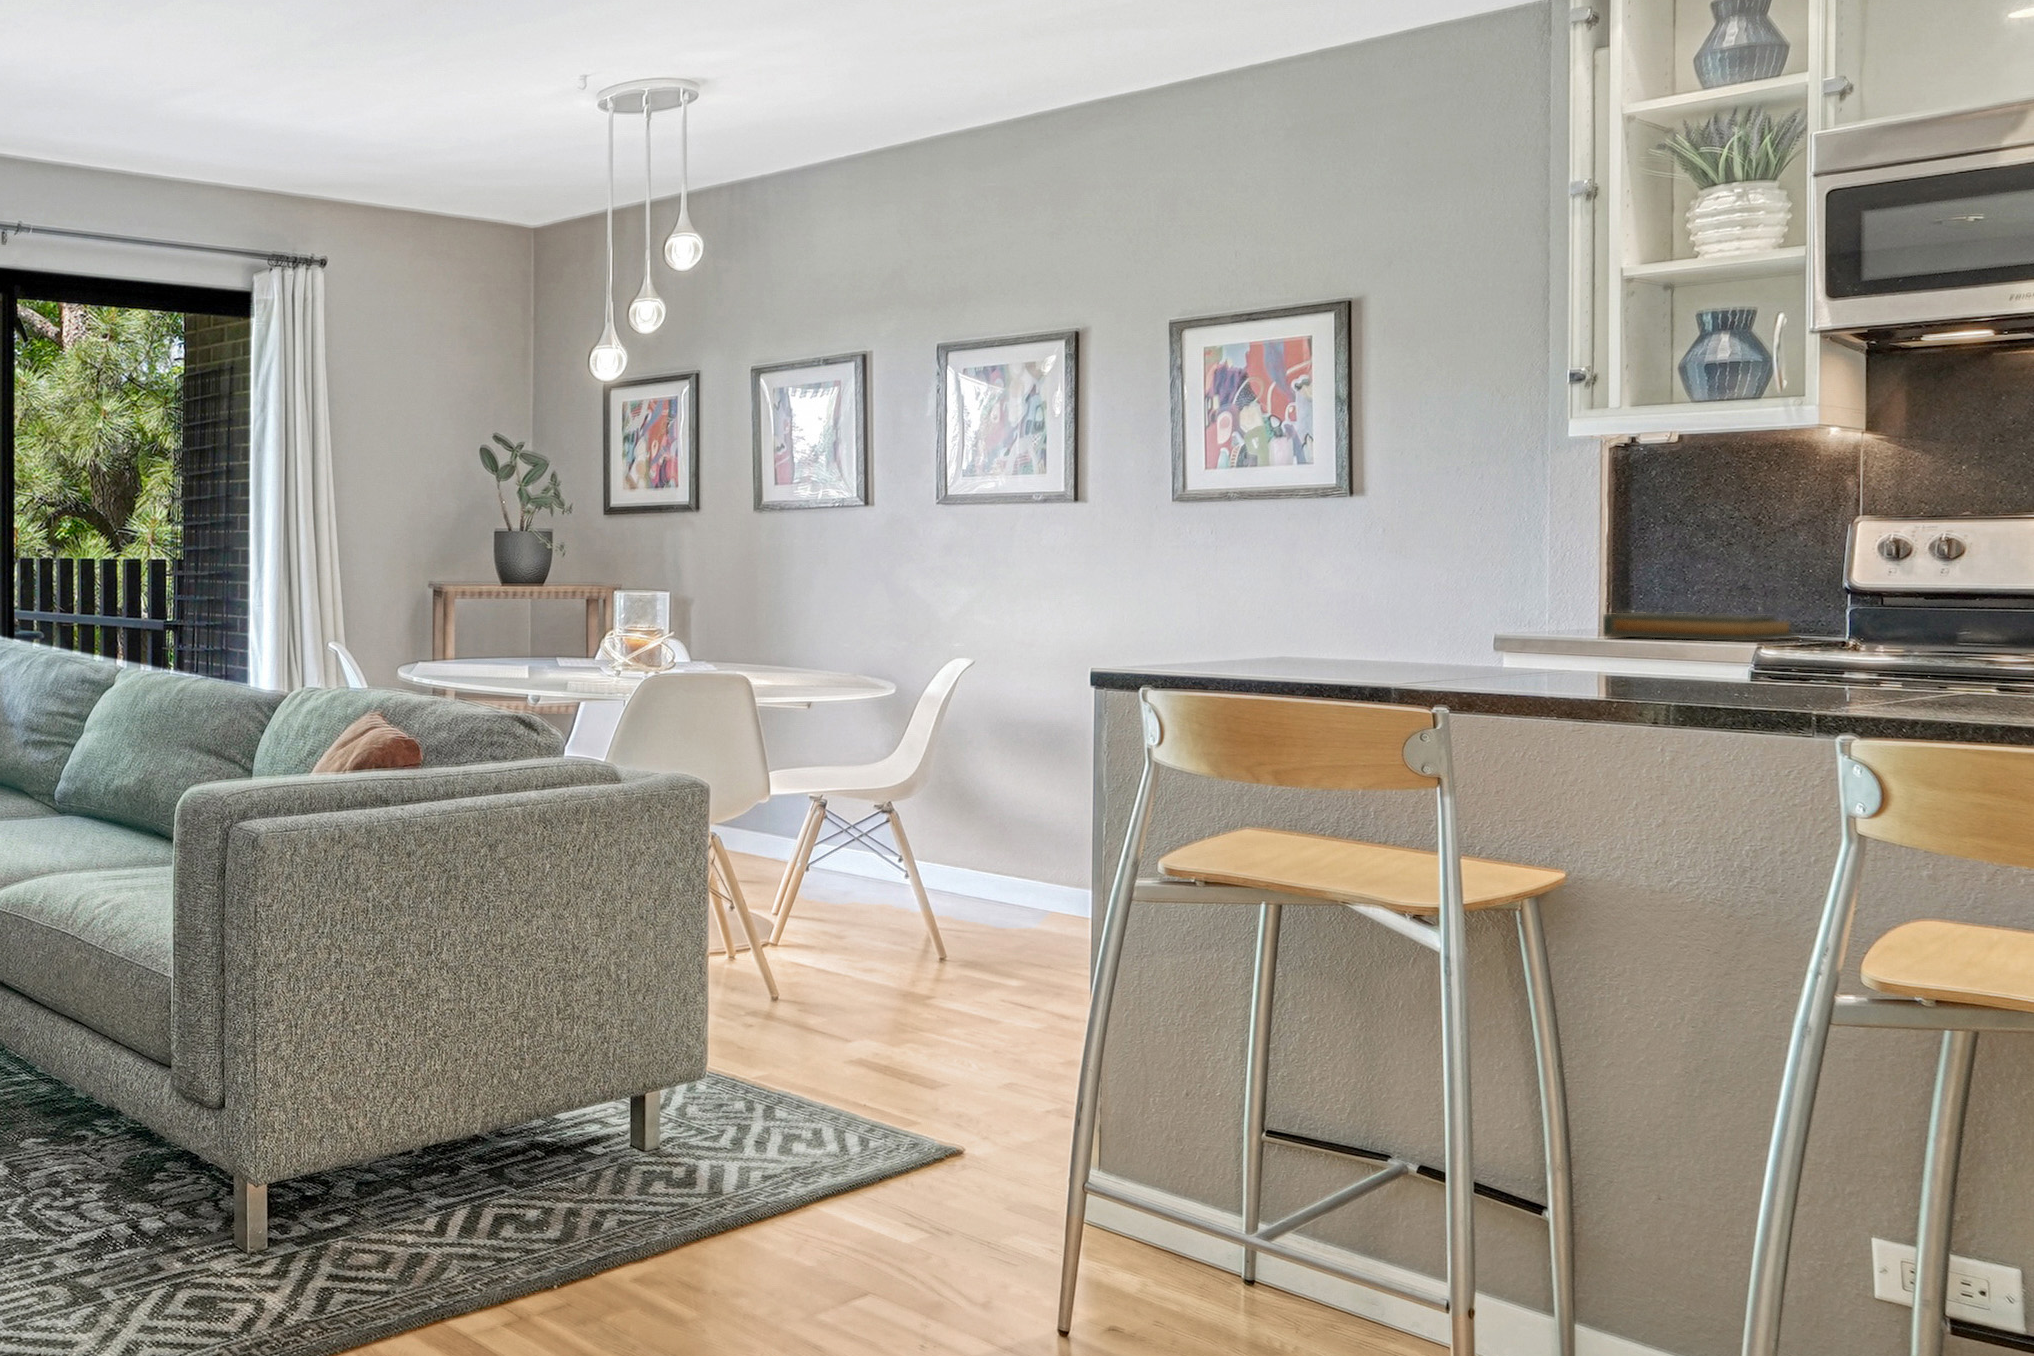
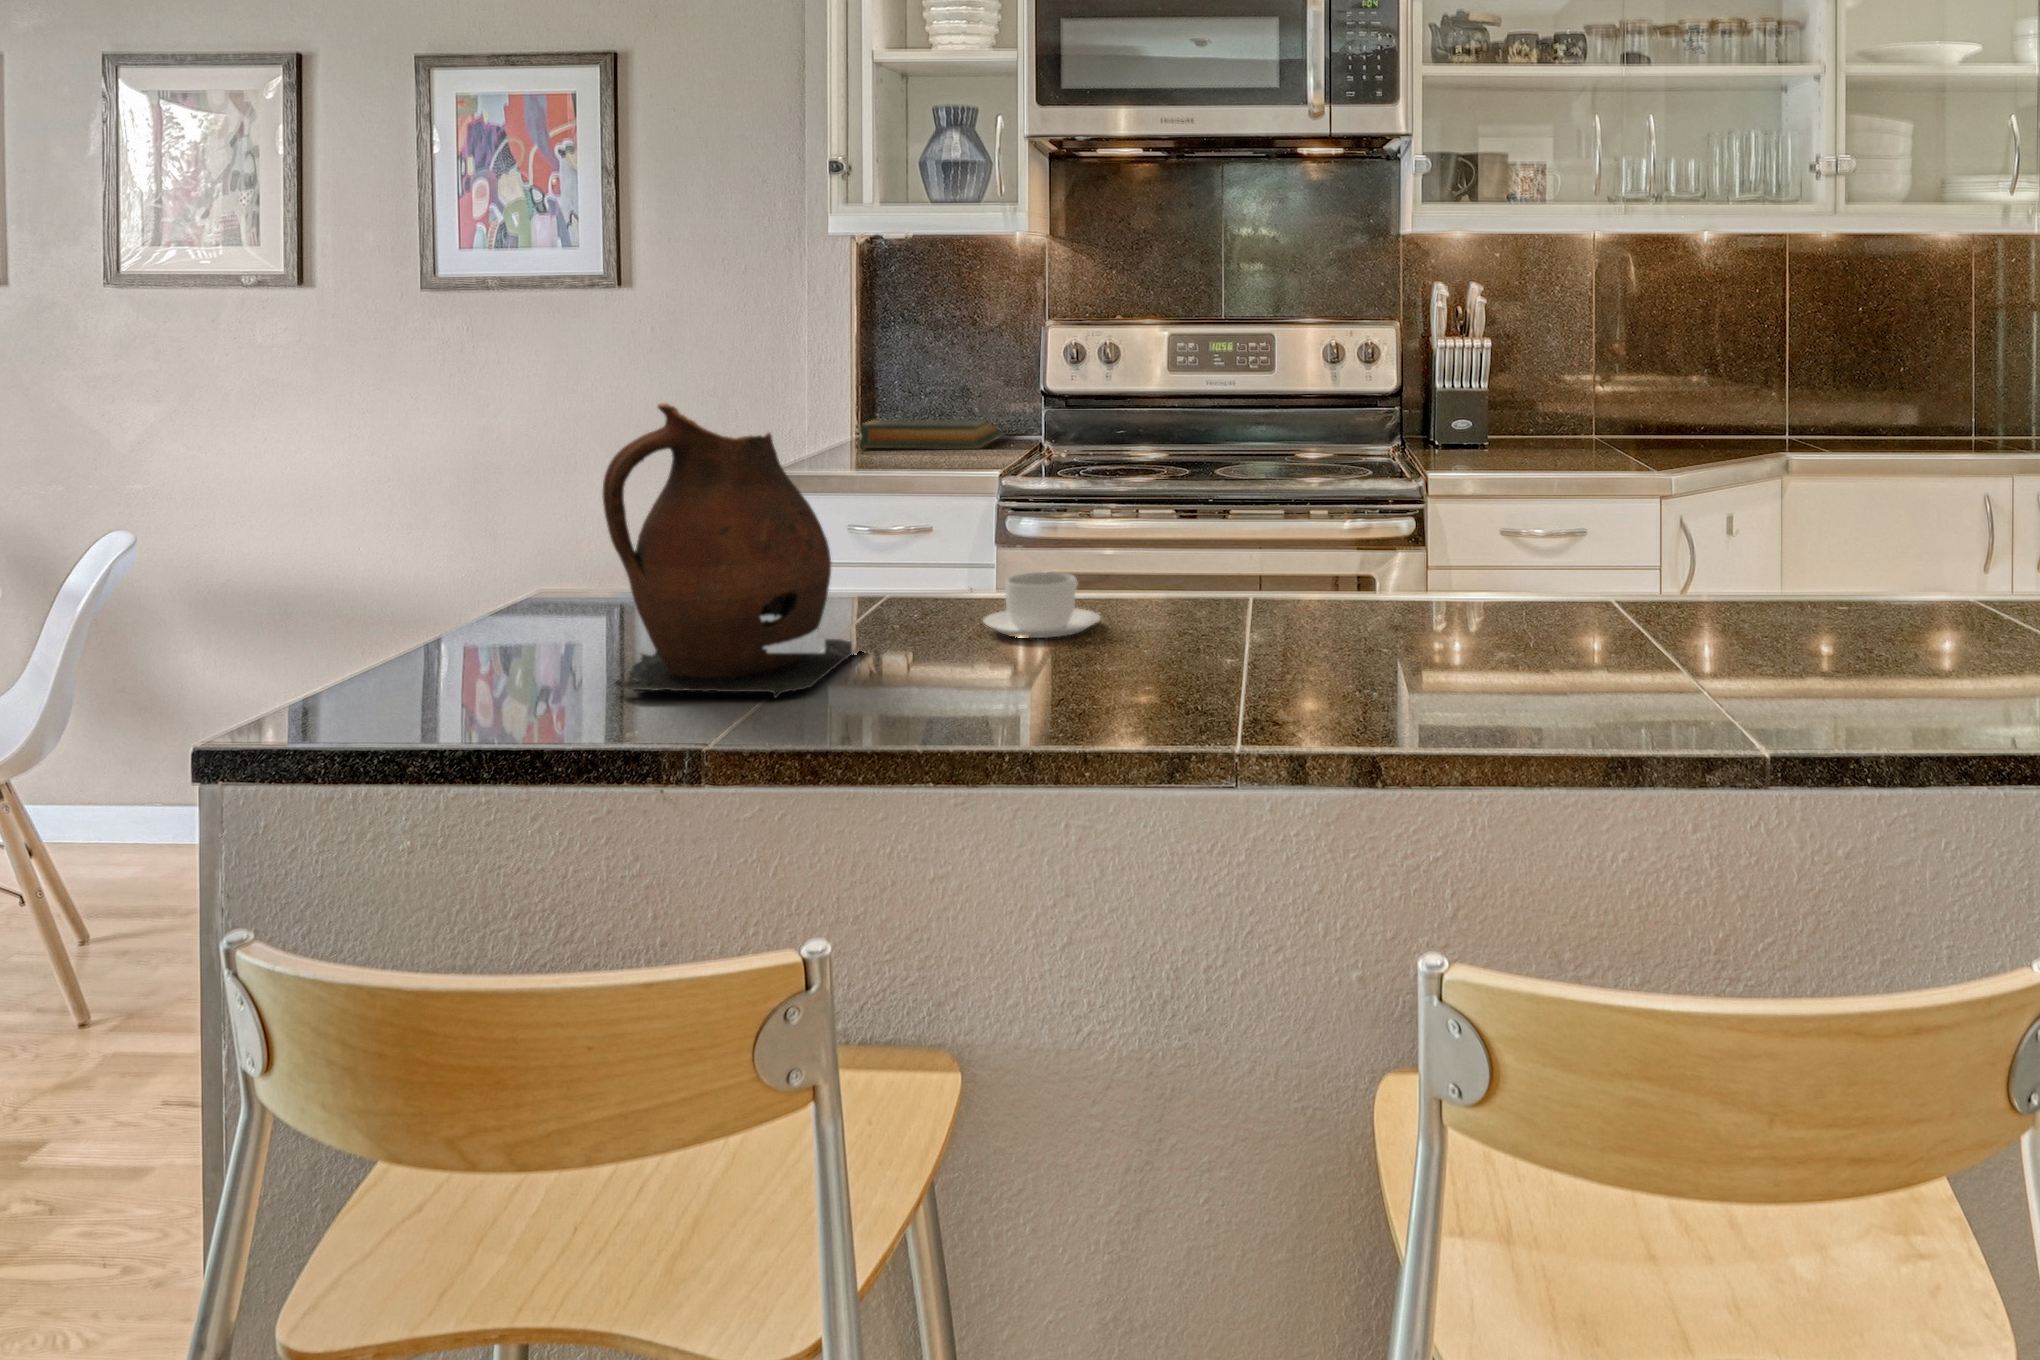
ceramic pitcher: none [1305,513,1496,680] -> present [603,403,852,698]
coffee cup: none [1600,643,1711,681] -> present [983,572,1100,638]

